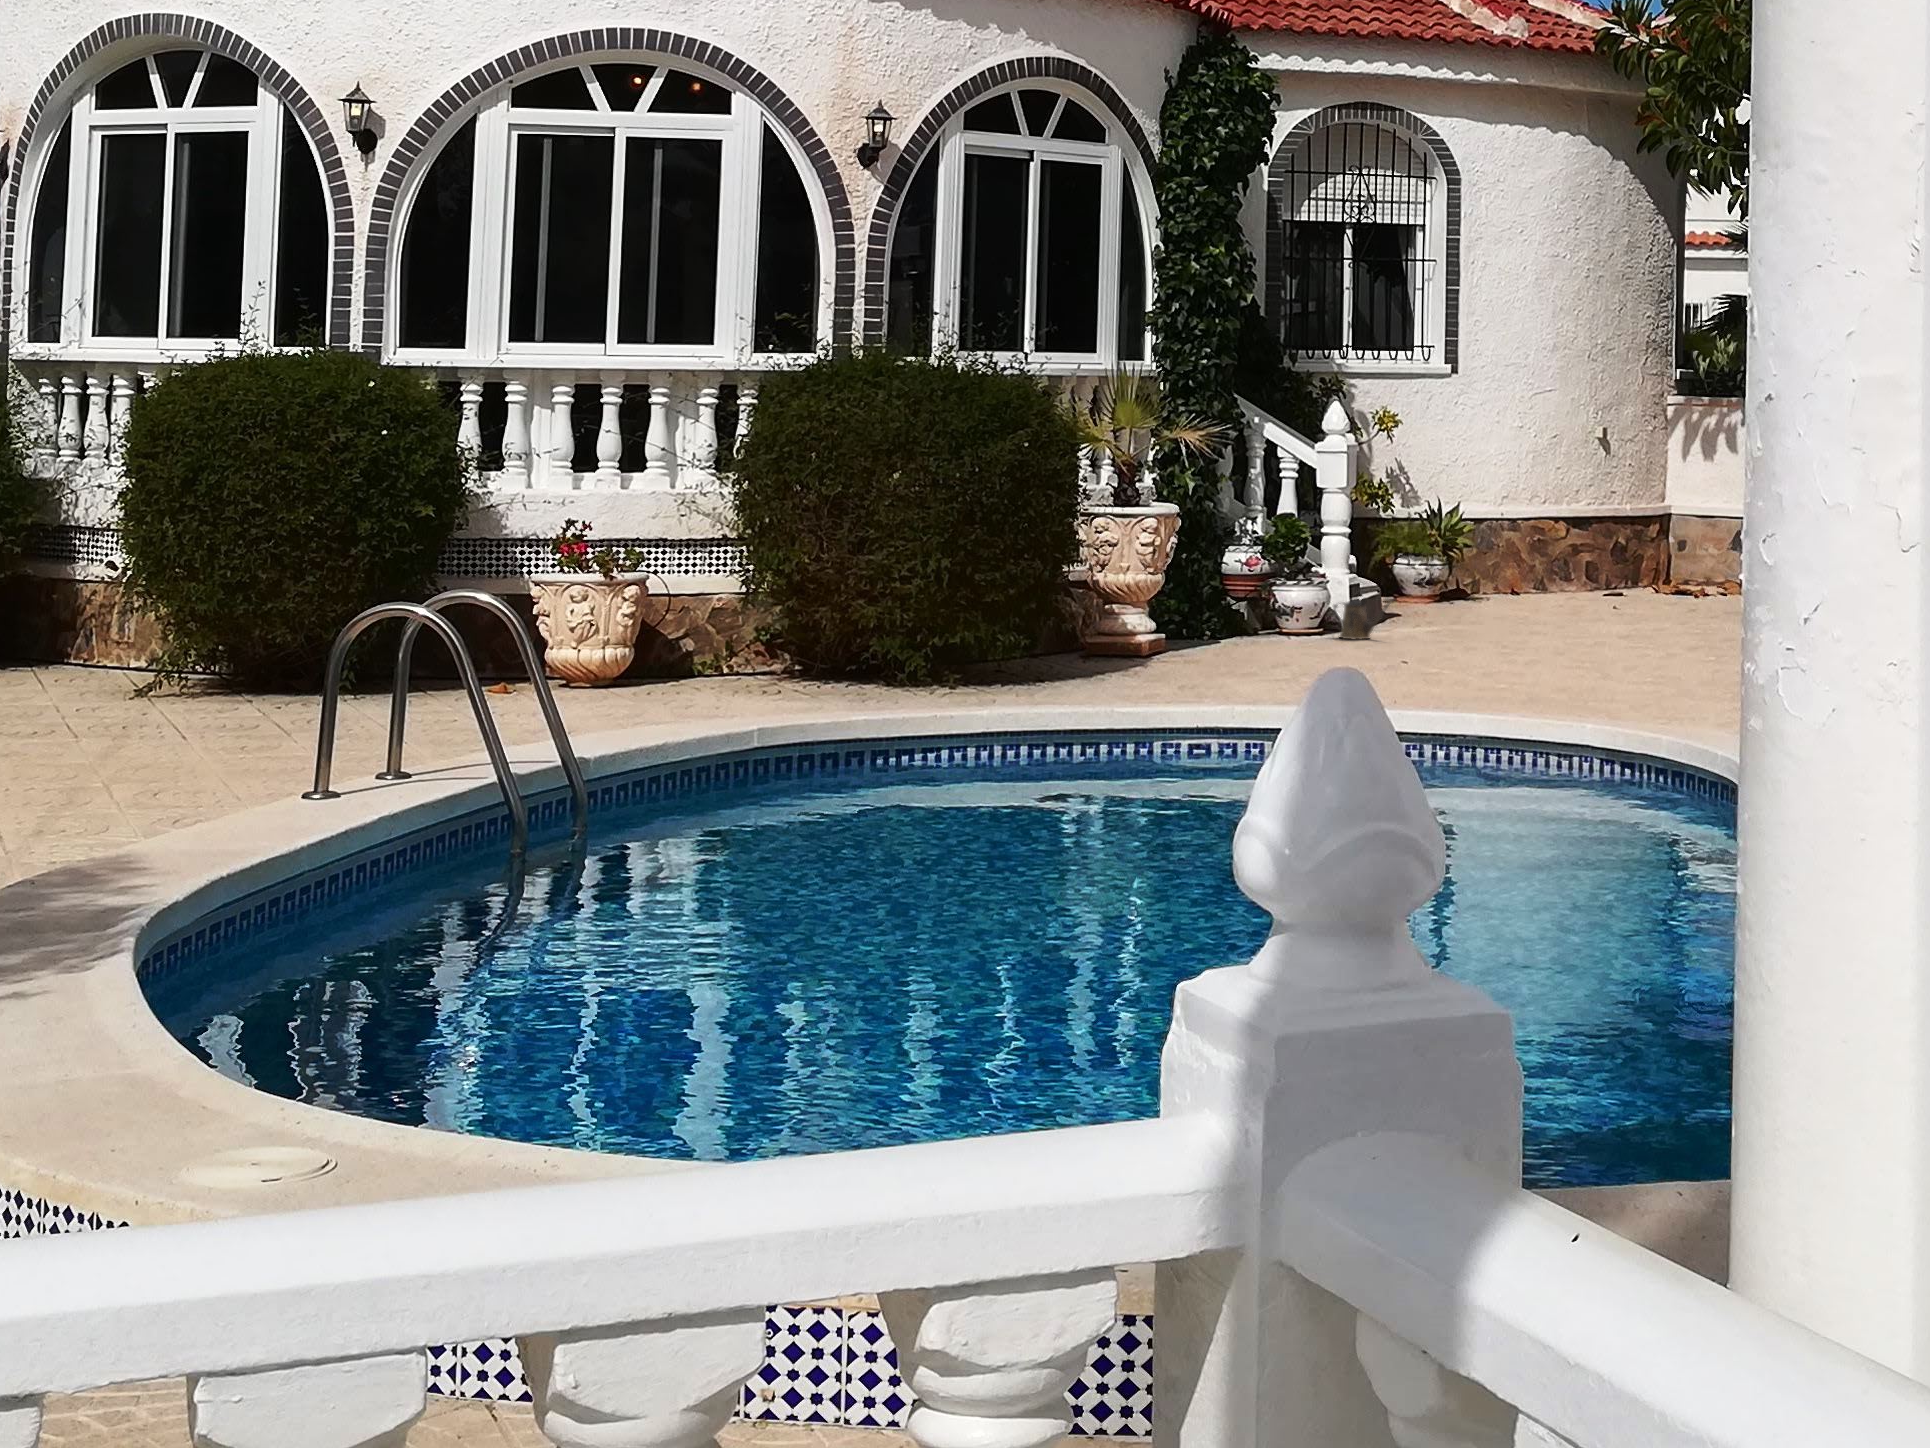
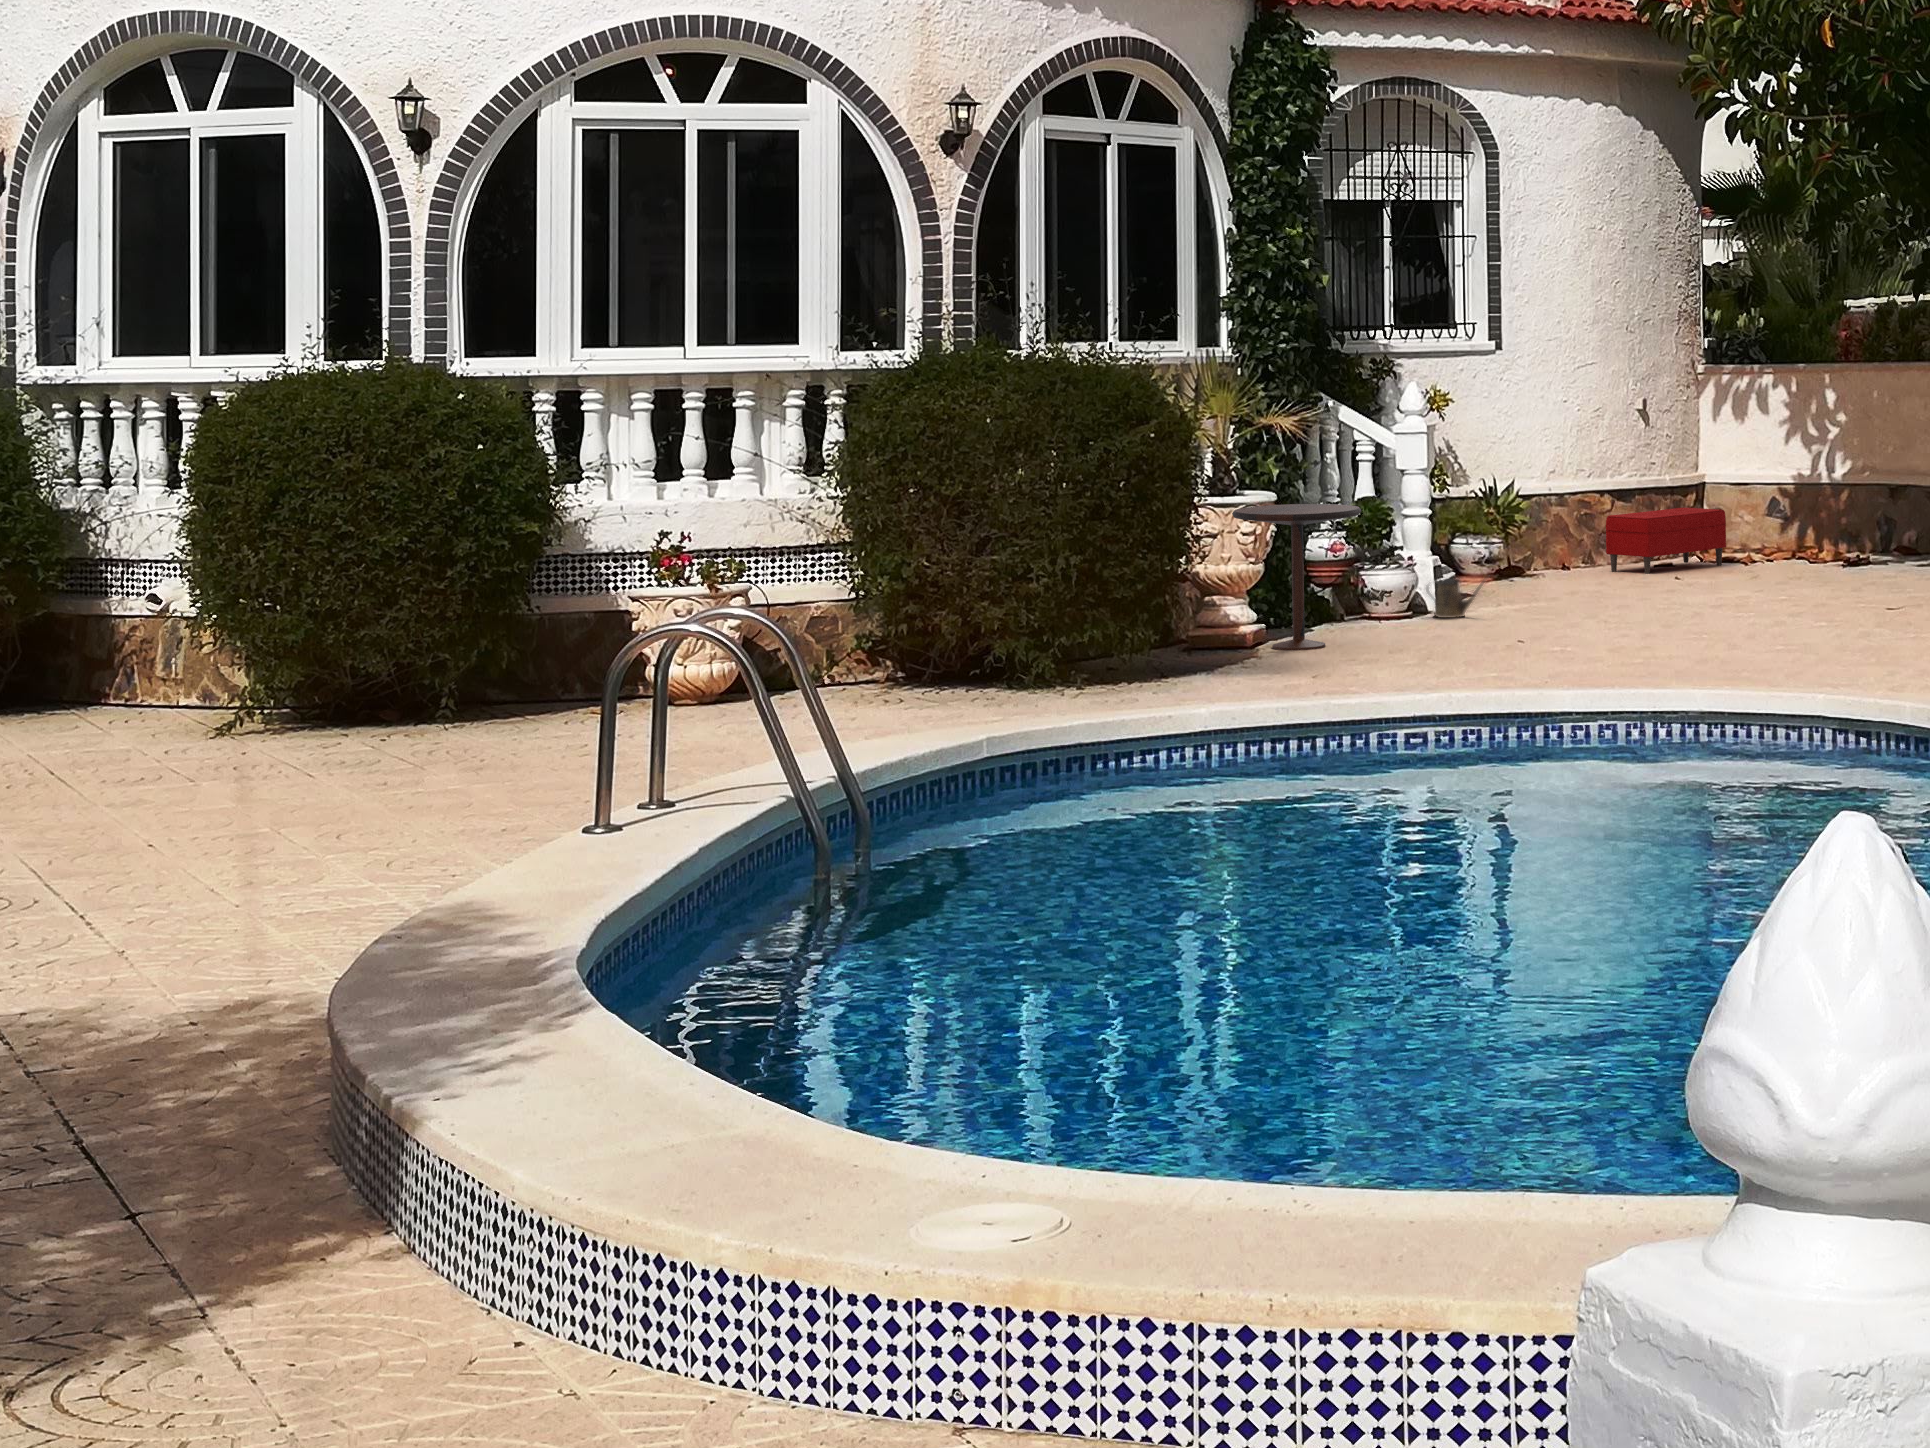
pedestal table: none [1119,518,1246,662] -> present [1232,504,1361,650]
bench: none [1556,542,1683,608] -> present [1606,507,1726,574]

